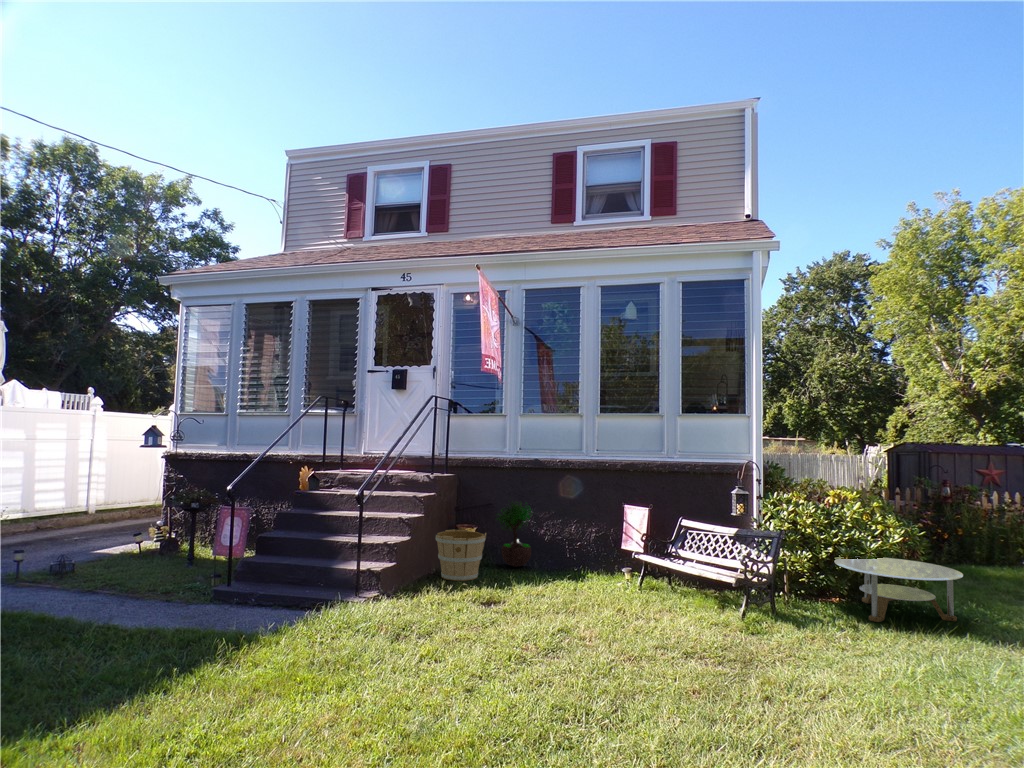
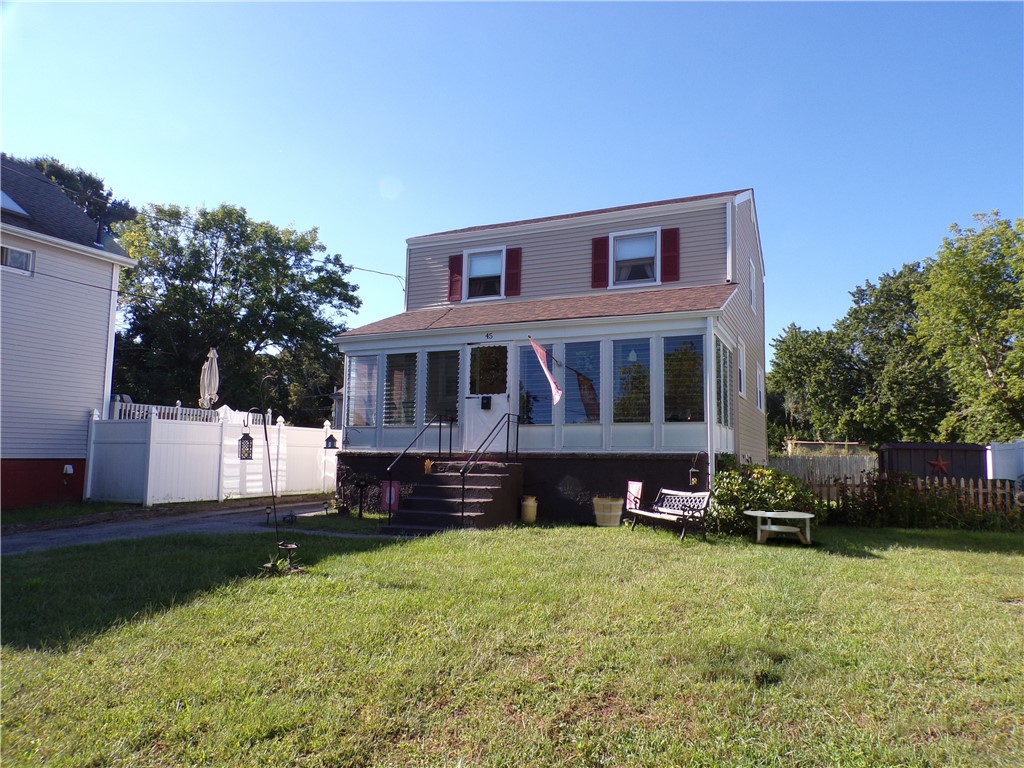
potted tree: present [497,502,531,567] -> none [546,477,572,522]
wooden bucket: present [435,529,486,581] -> present [593,498,624,527]

